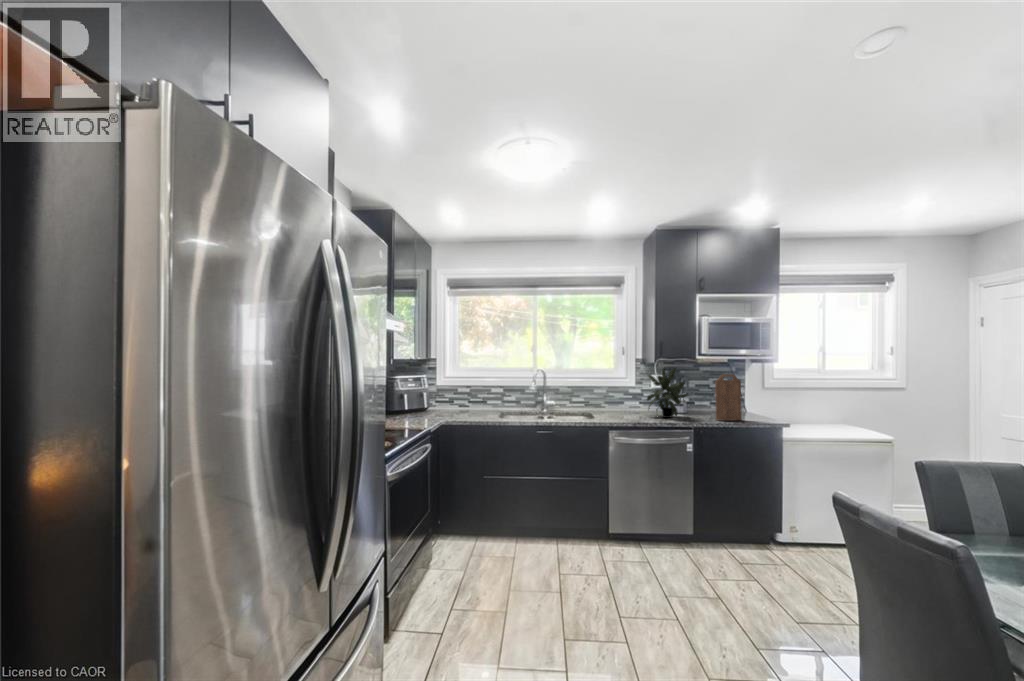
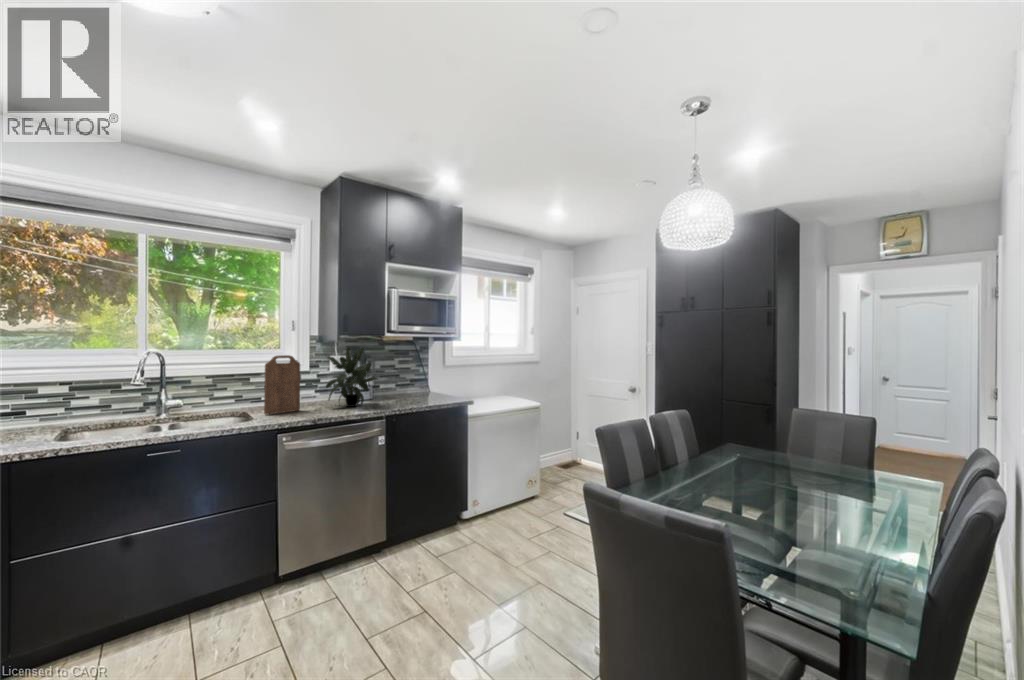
cutting board: present [715,374,742,420] -> present [264,355,300,414]

